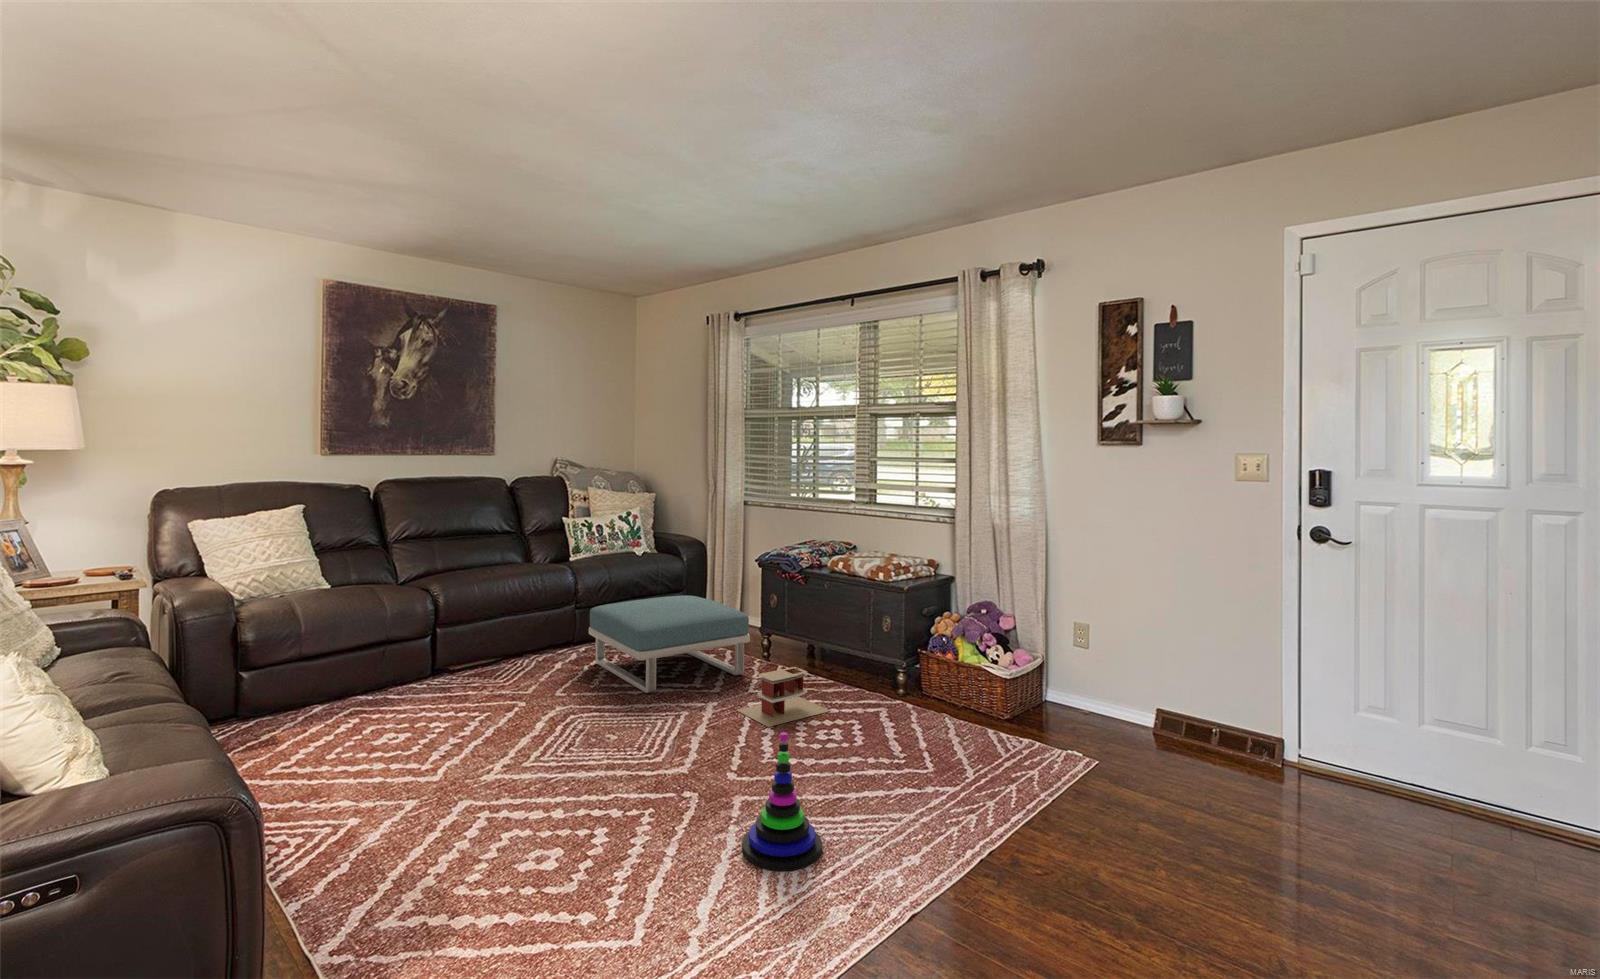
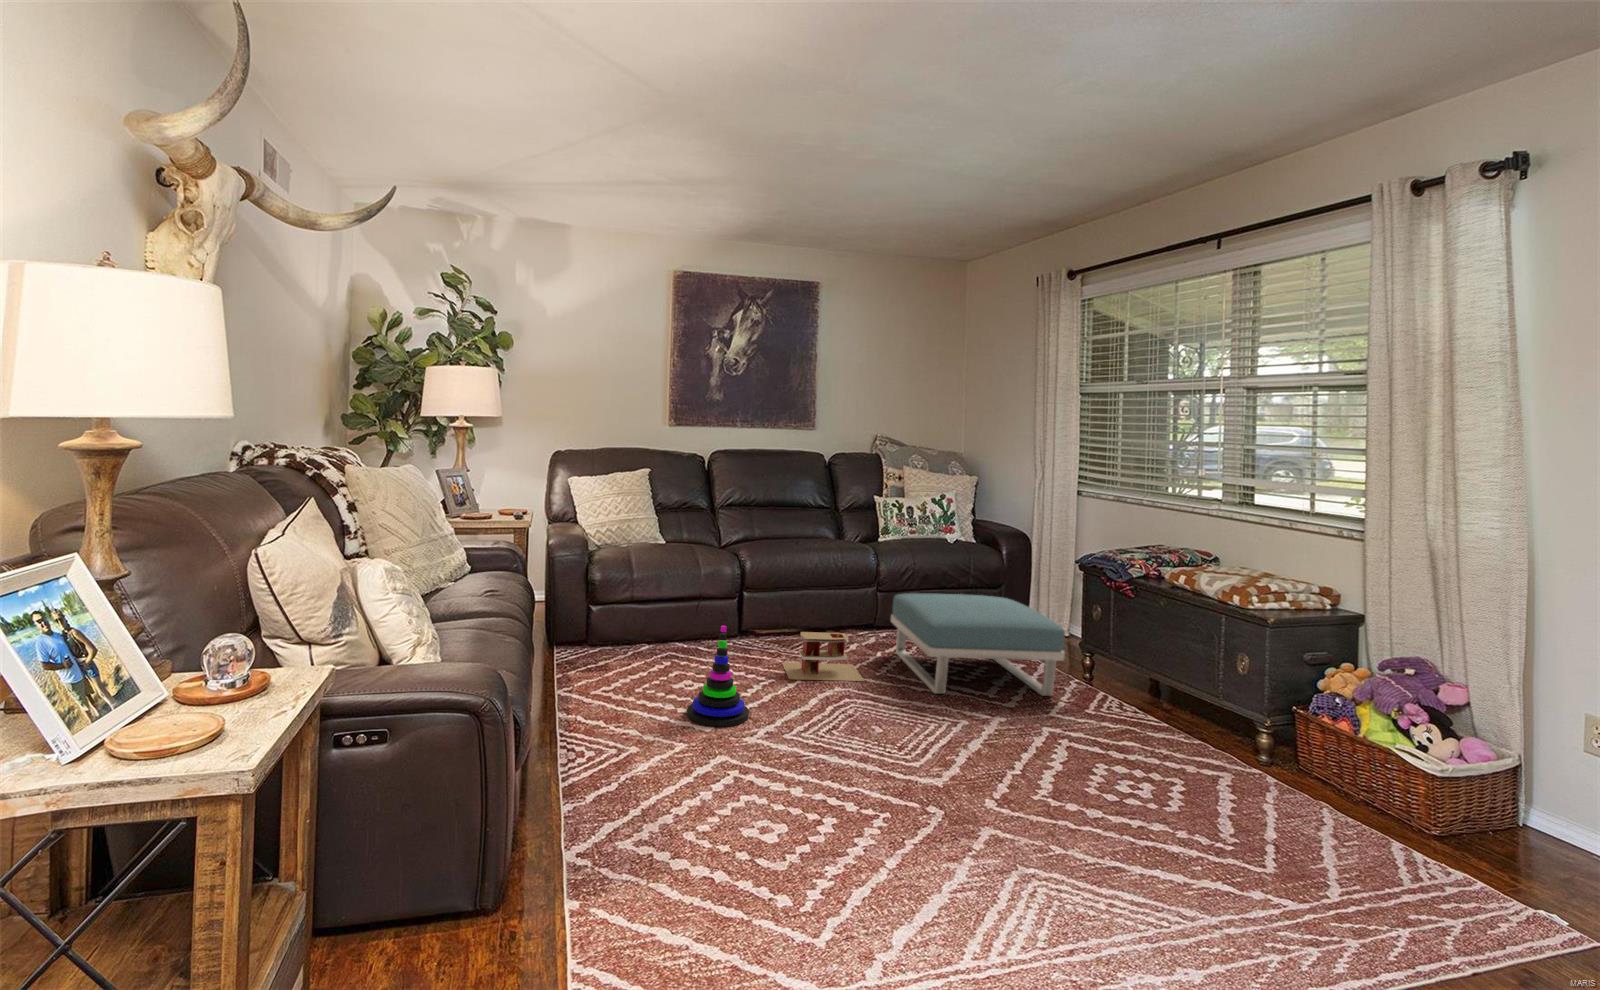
toy house: present [737,667,830,727] -> present [782,632,864,681]
stacking toy: present [742,732,822,871] -> present [687,626,749,727]

